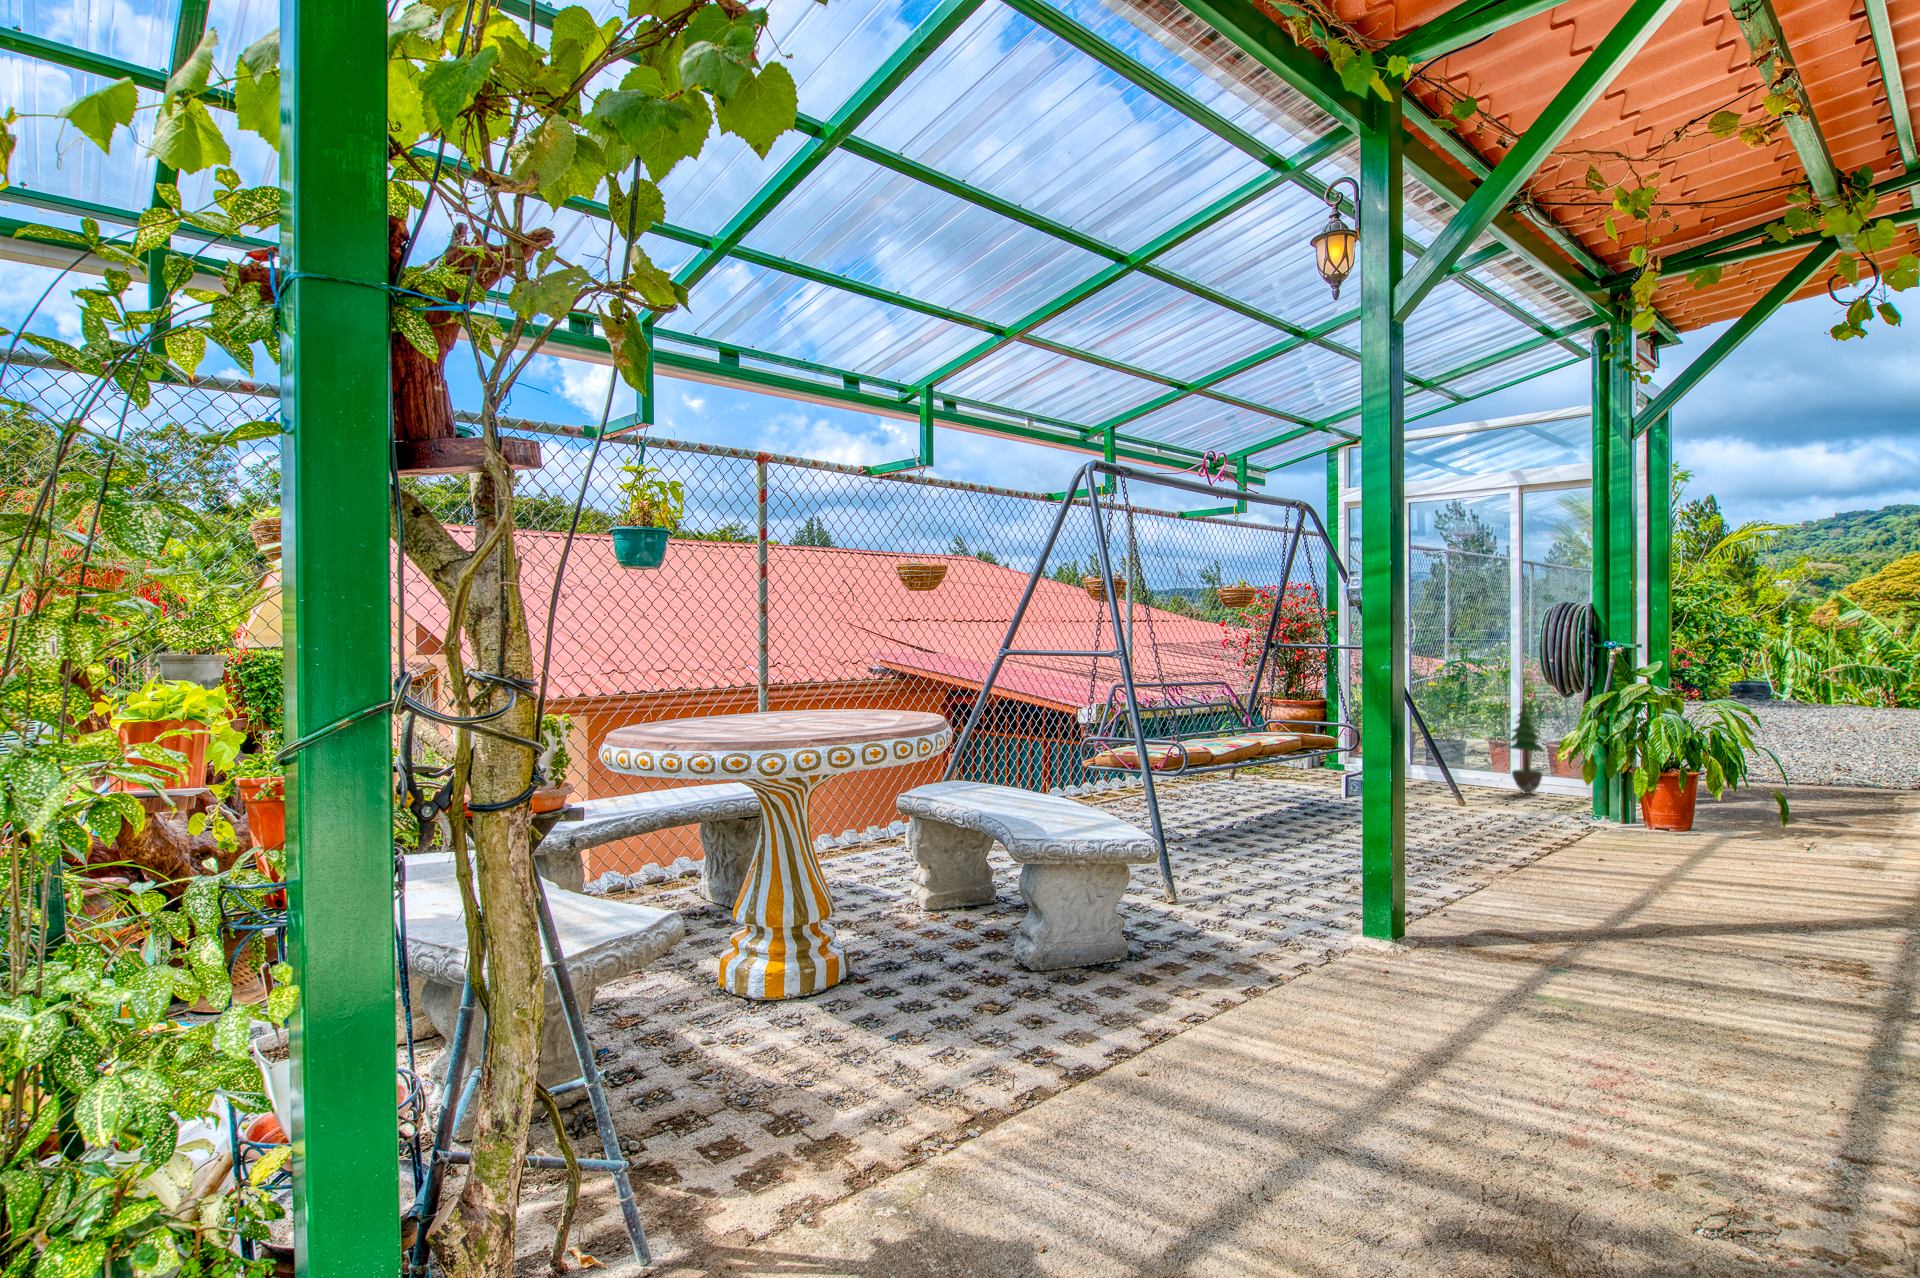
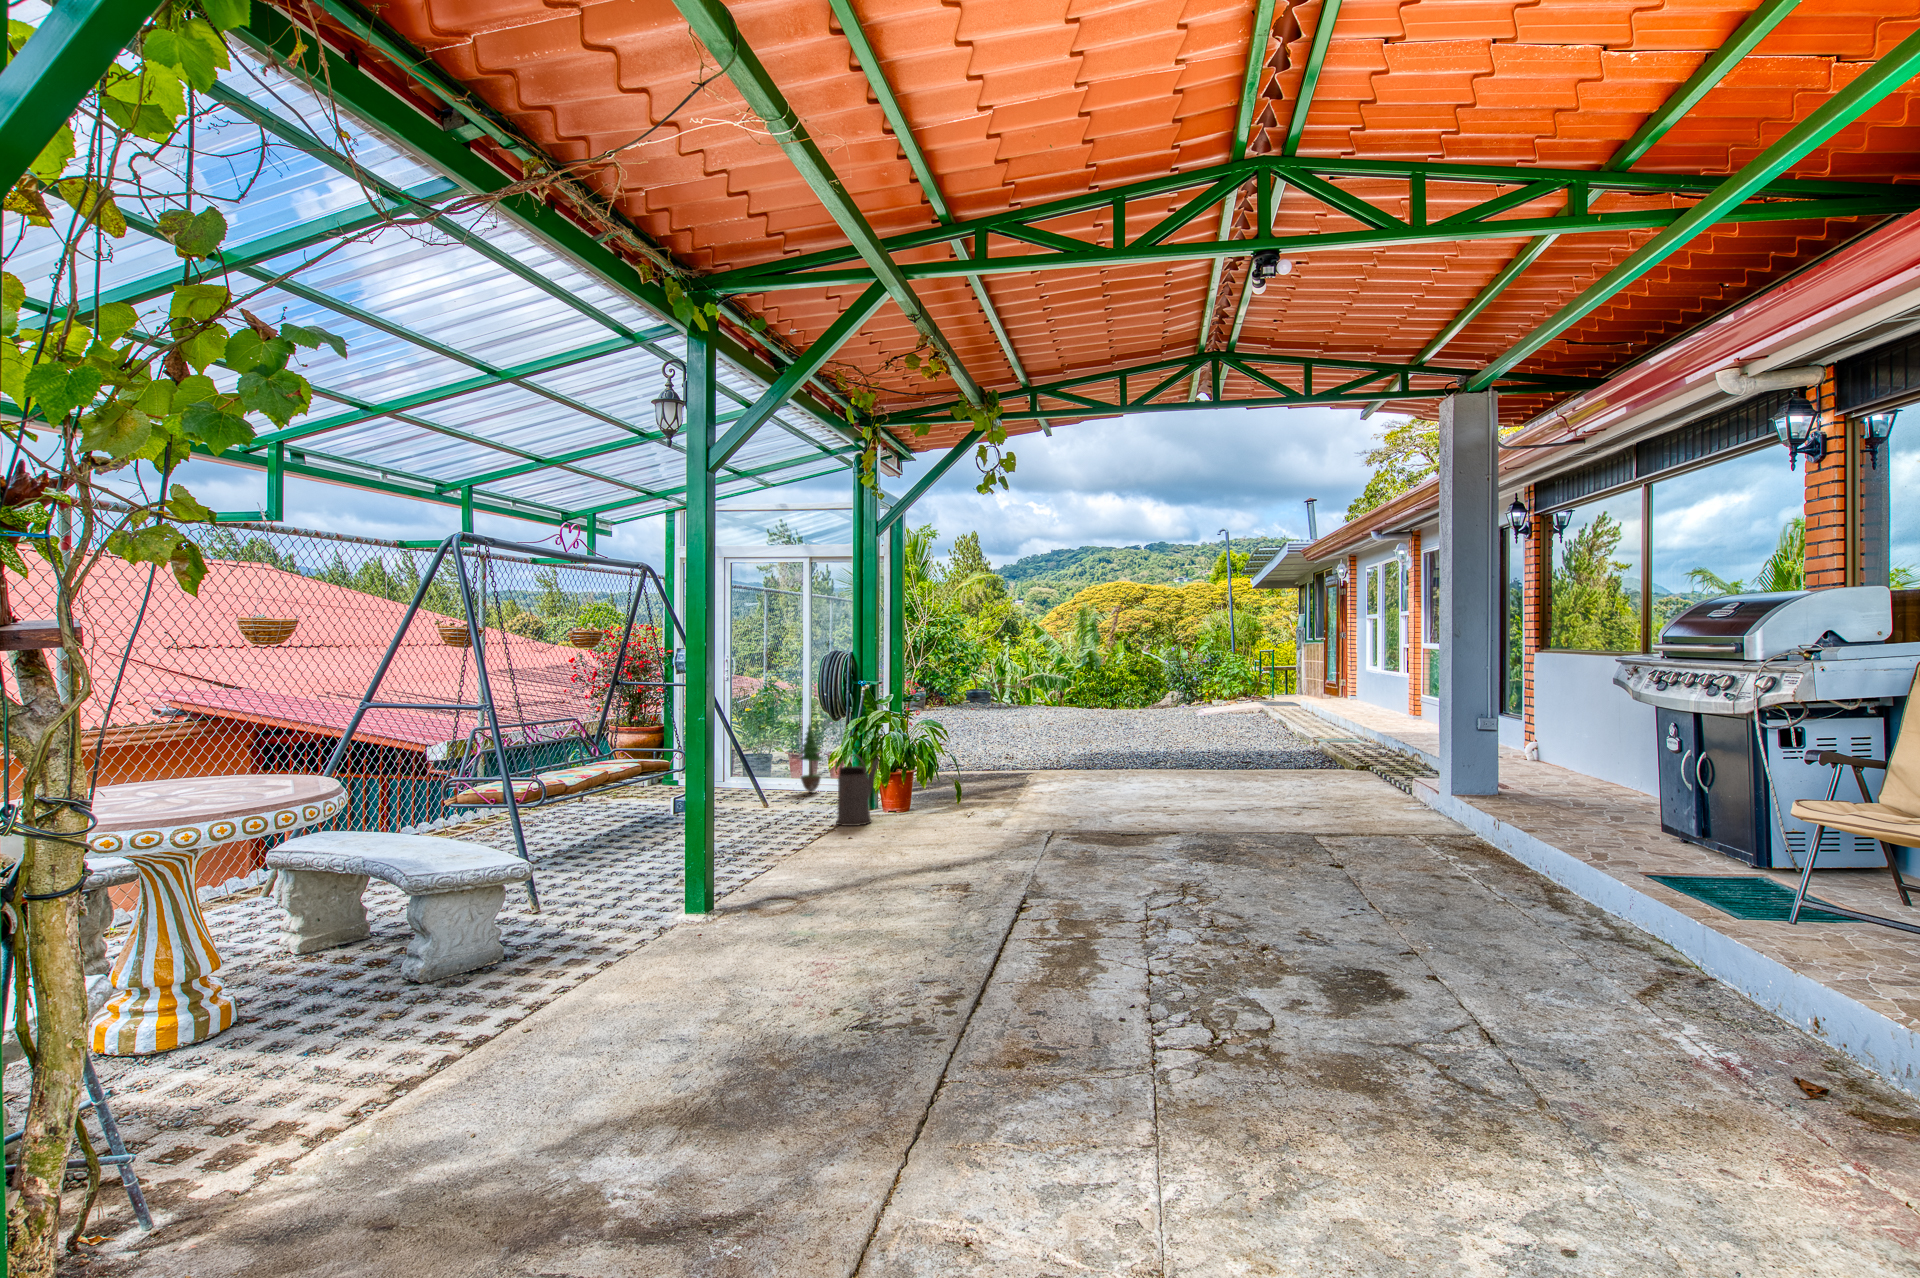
side table: none [1775,662,1861,704] -> present [985,677,1026,707]
watering can: none [1580,740,1649,844] -> present [836,754,879,826]

